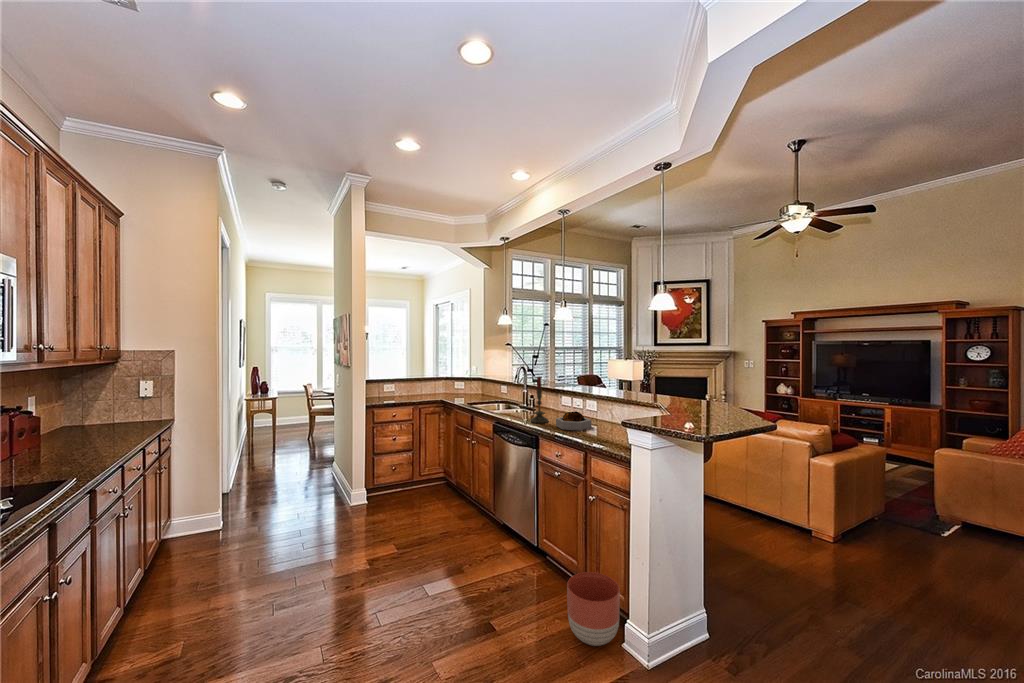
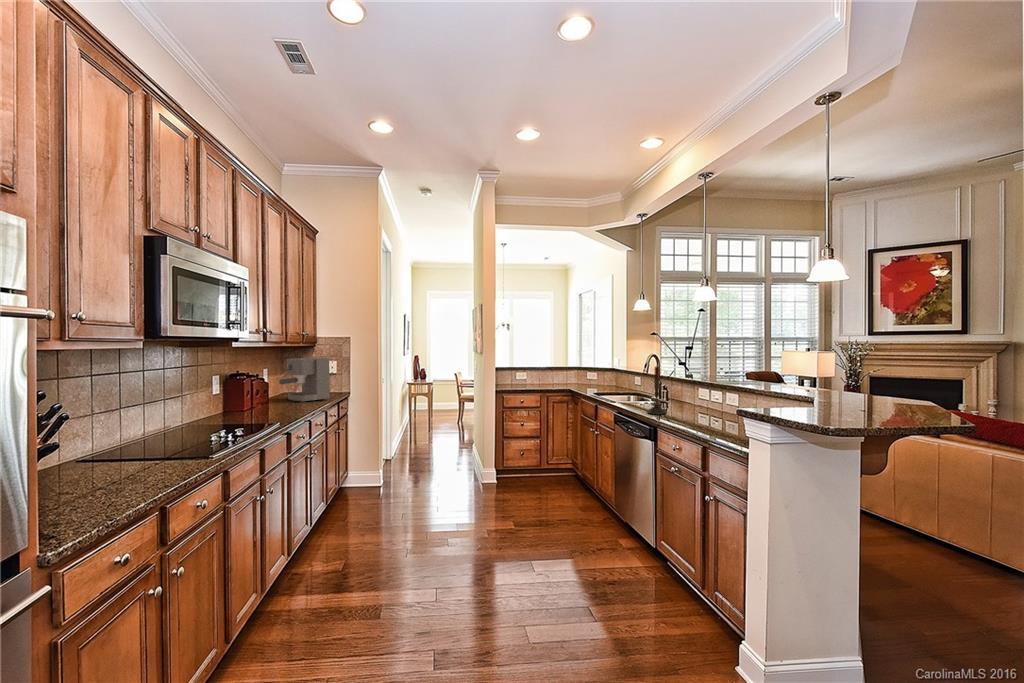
coffee maker: none [61,378,147,439] -> present [279,357,330,402]
decorative bowl: present [556,411,592,430] -> none [670,402,708,423]
planter: present [567,572,620,646] -> none [655,562,710,632]

